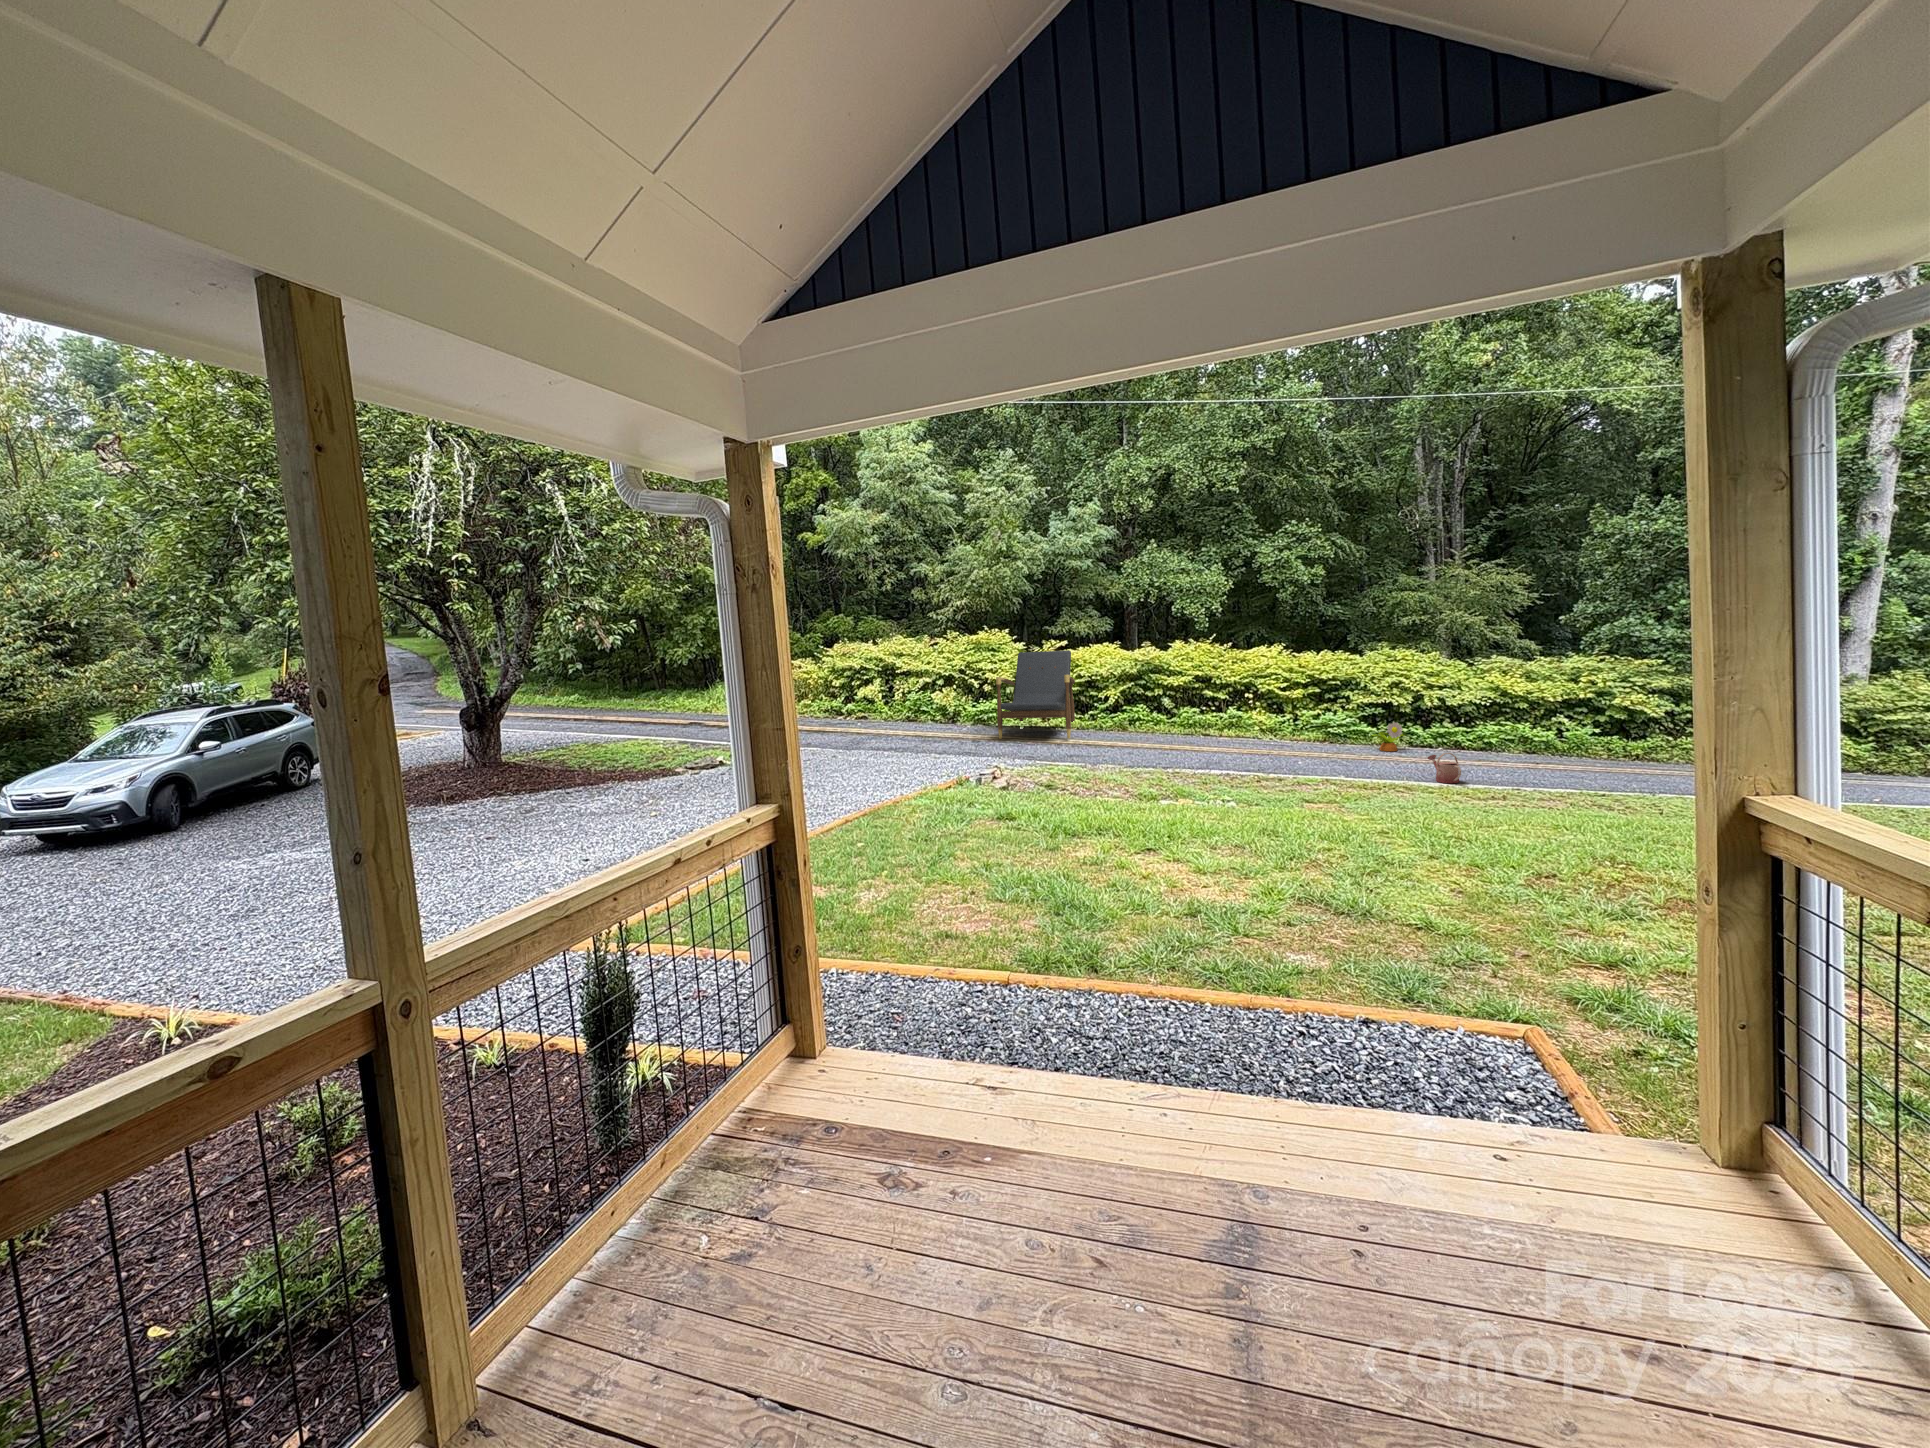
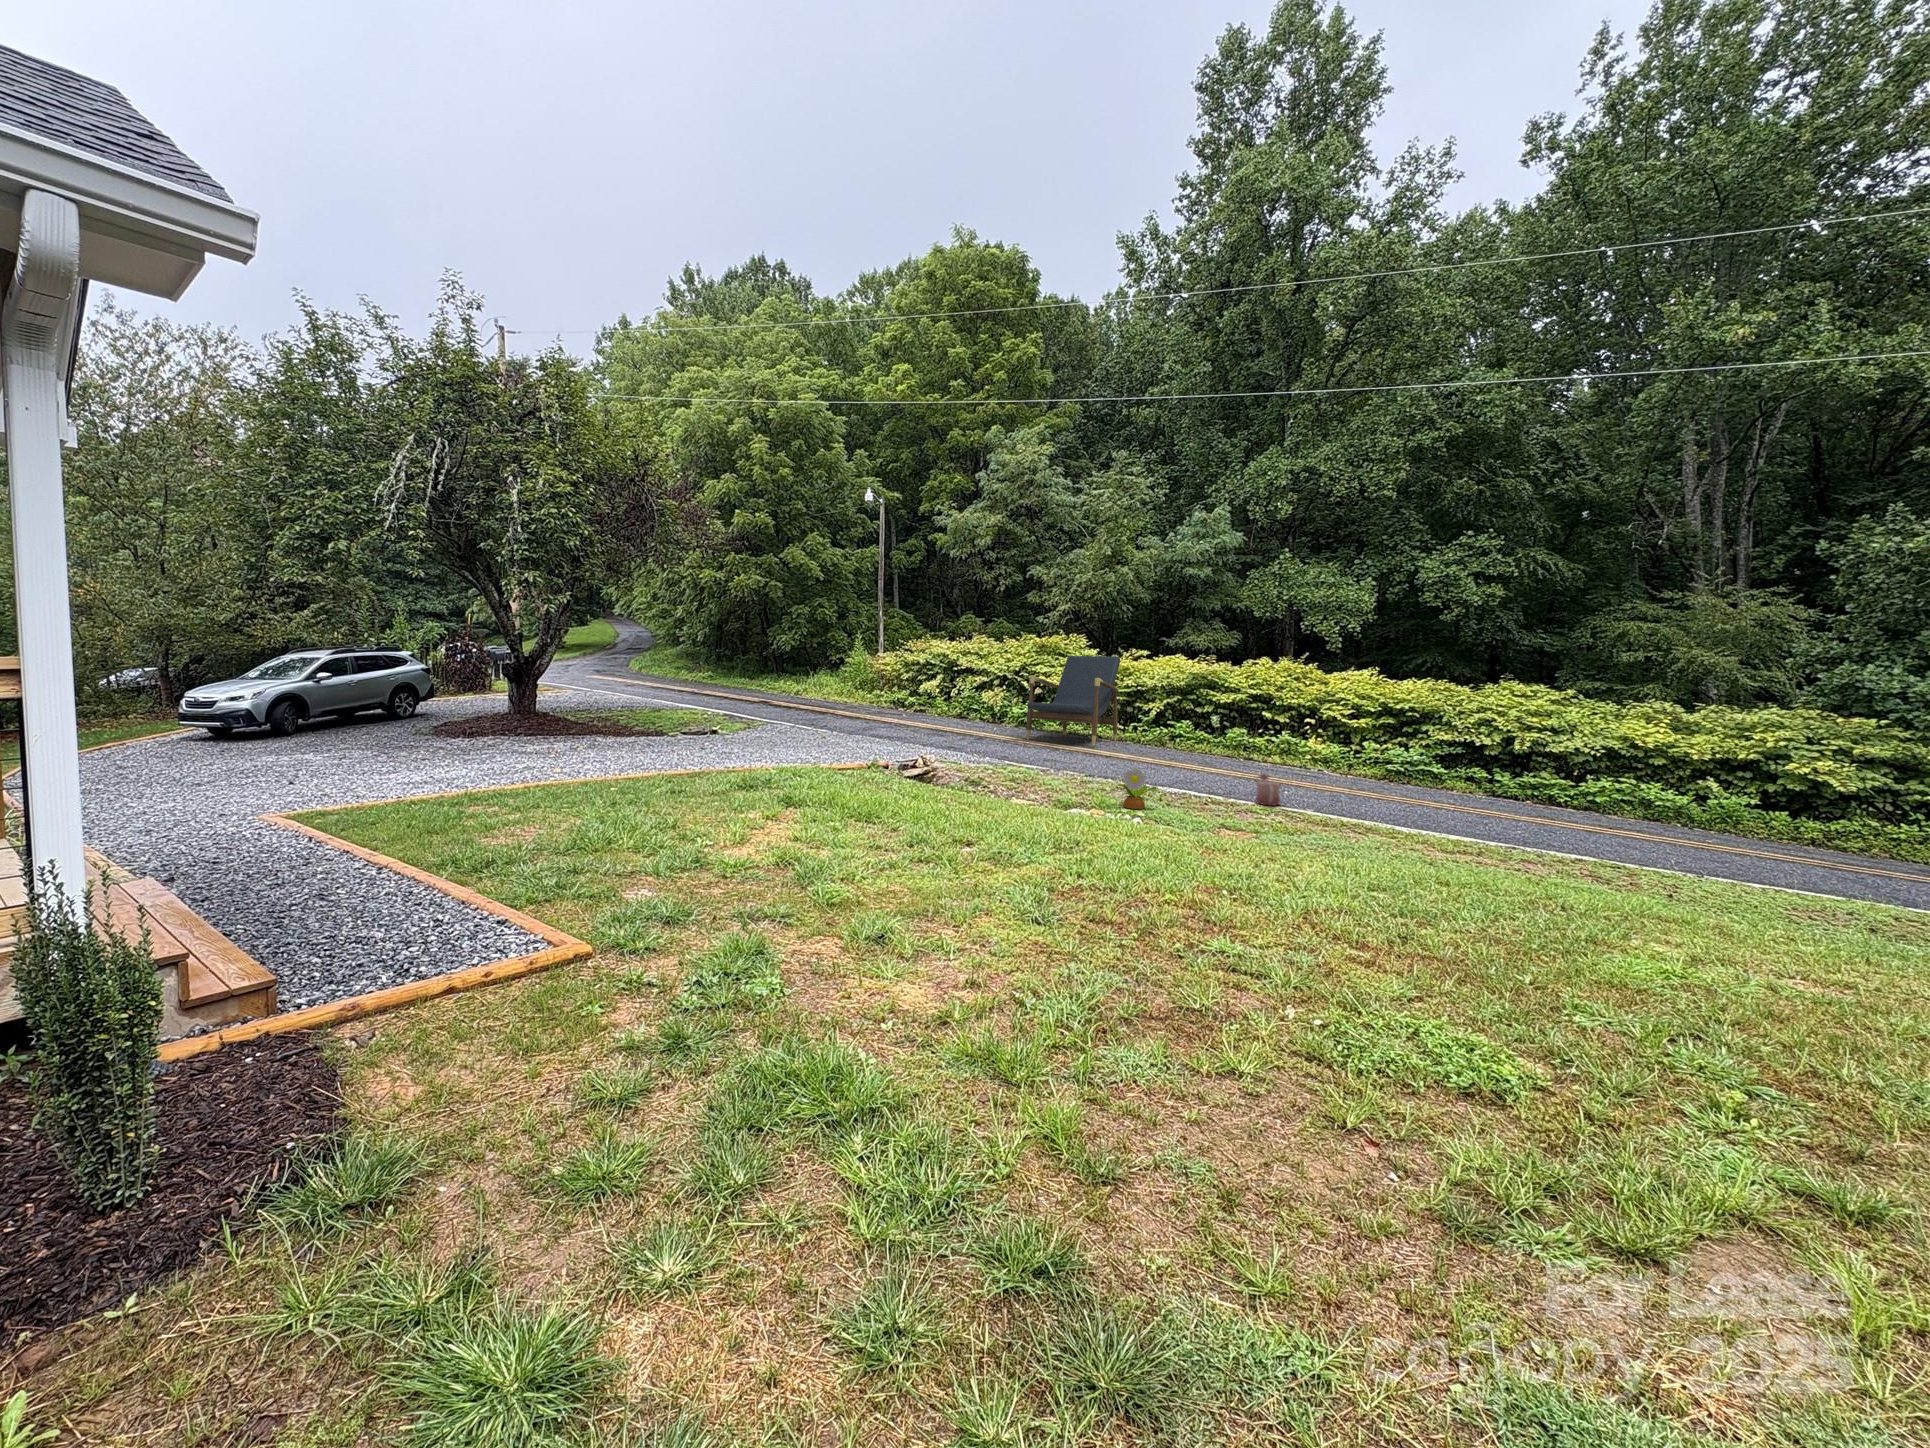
decorative plant: present [1372,721,1404,751] -> present [1113,767,1158,809]
watering can: present [1427,753,1461,783] -> present [1256,773,1281,805]

